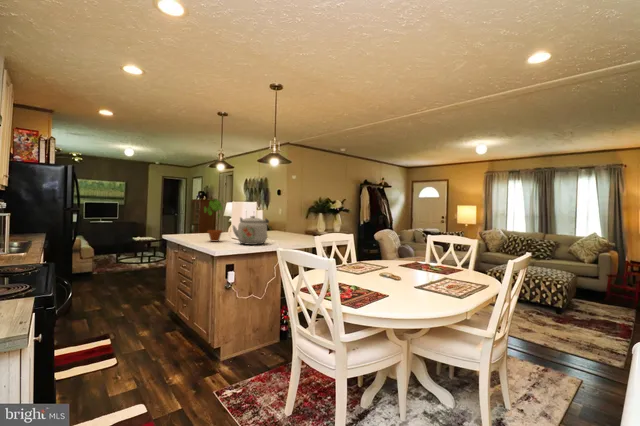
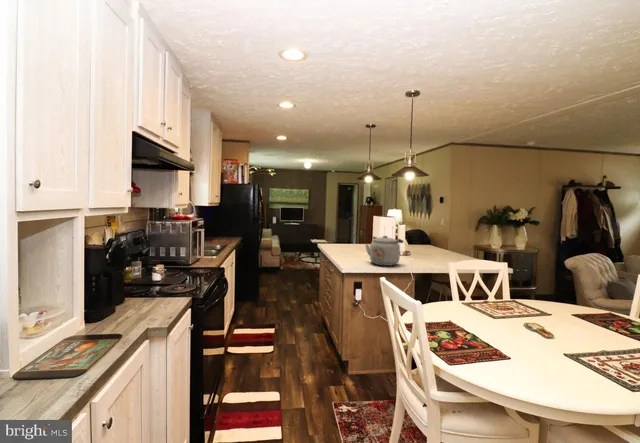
potted plant: present [204,199,223,242] -> none [342,216,361,258]

